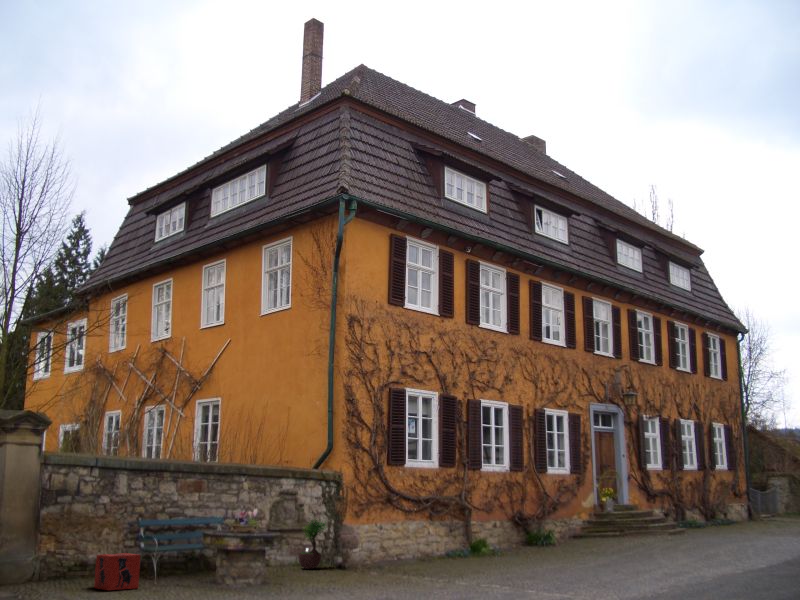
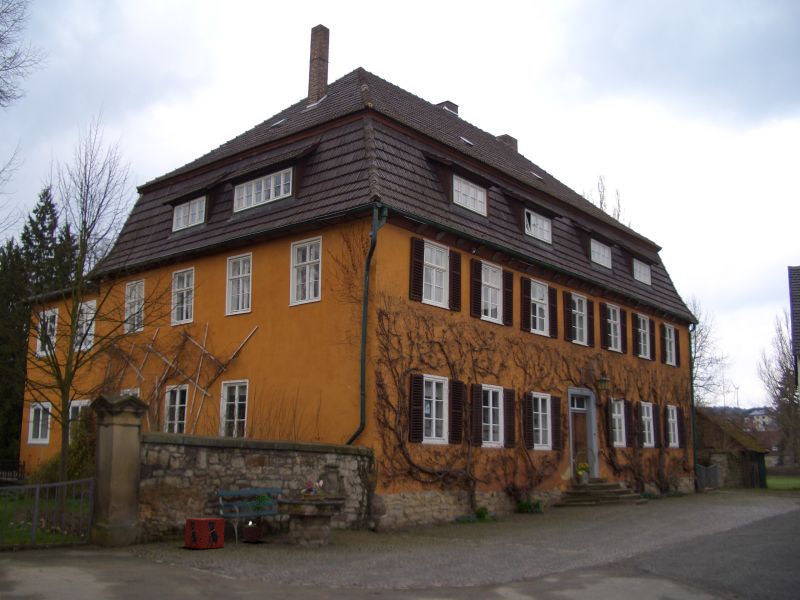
potted tree: present [298,520,325,569] -> present [242,495,269,542]

